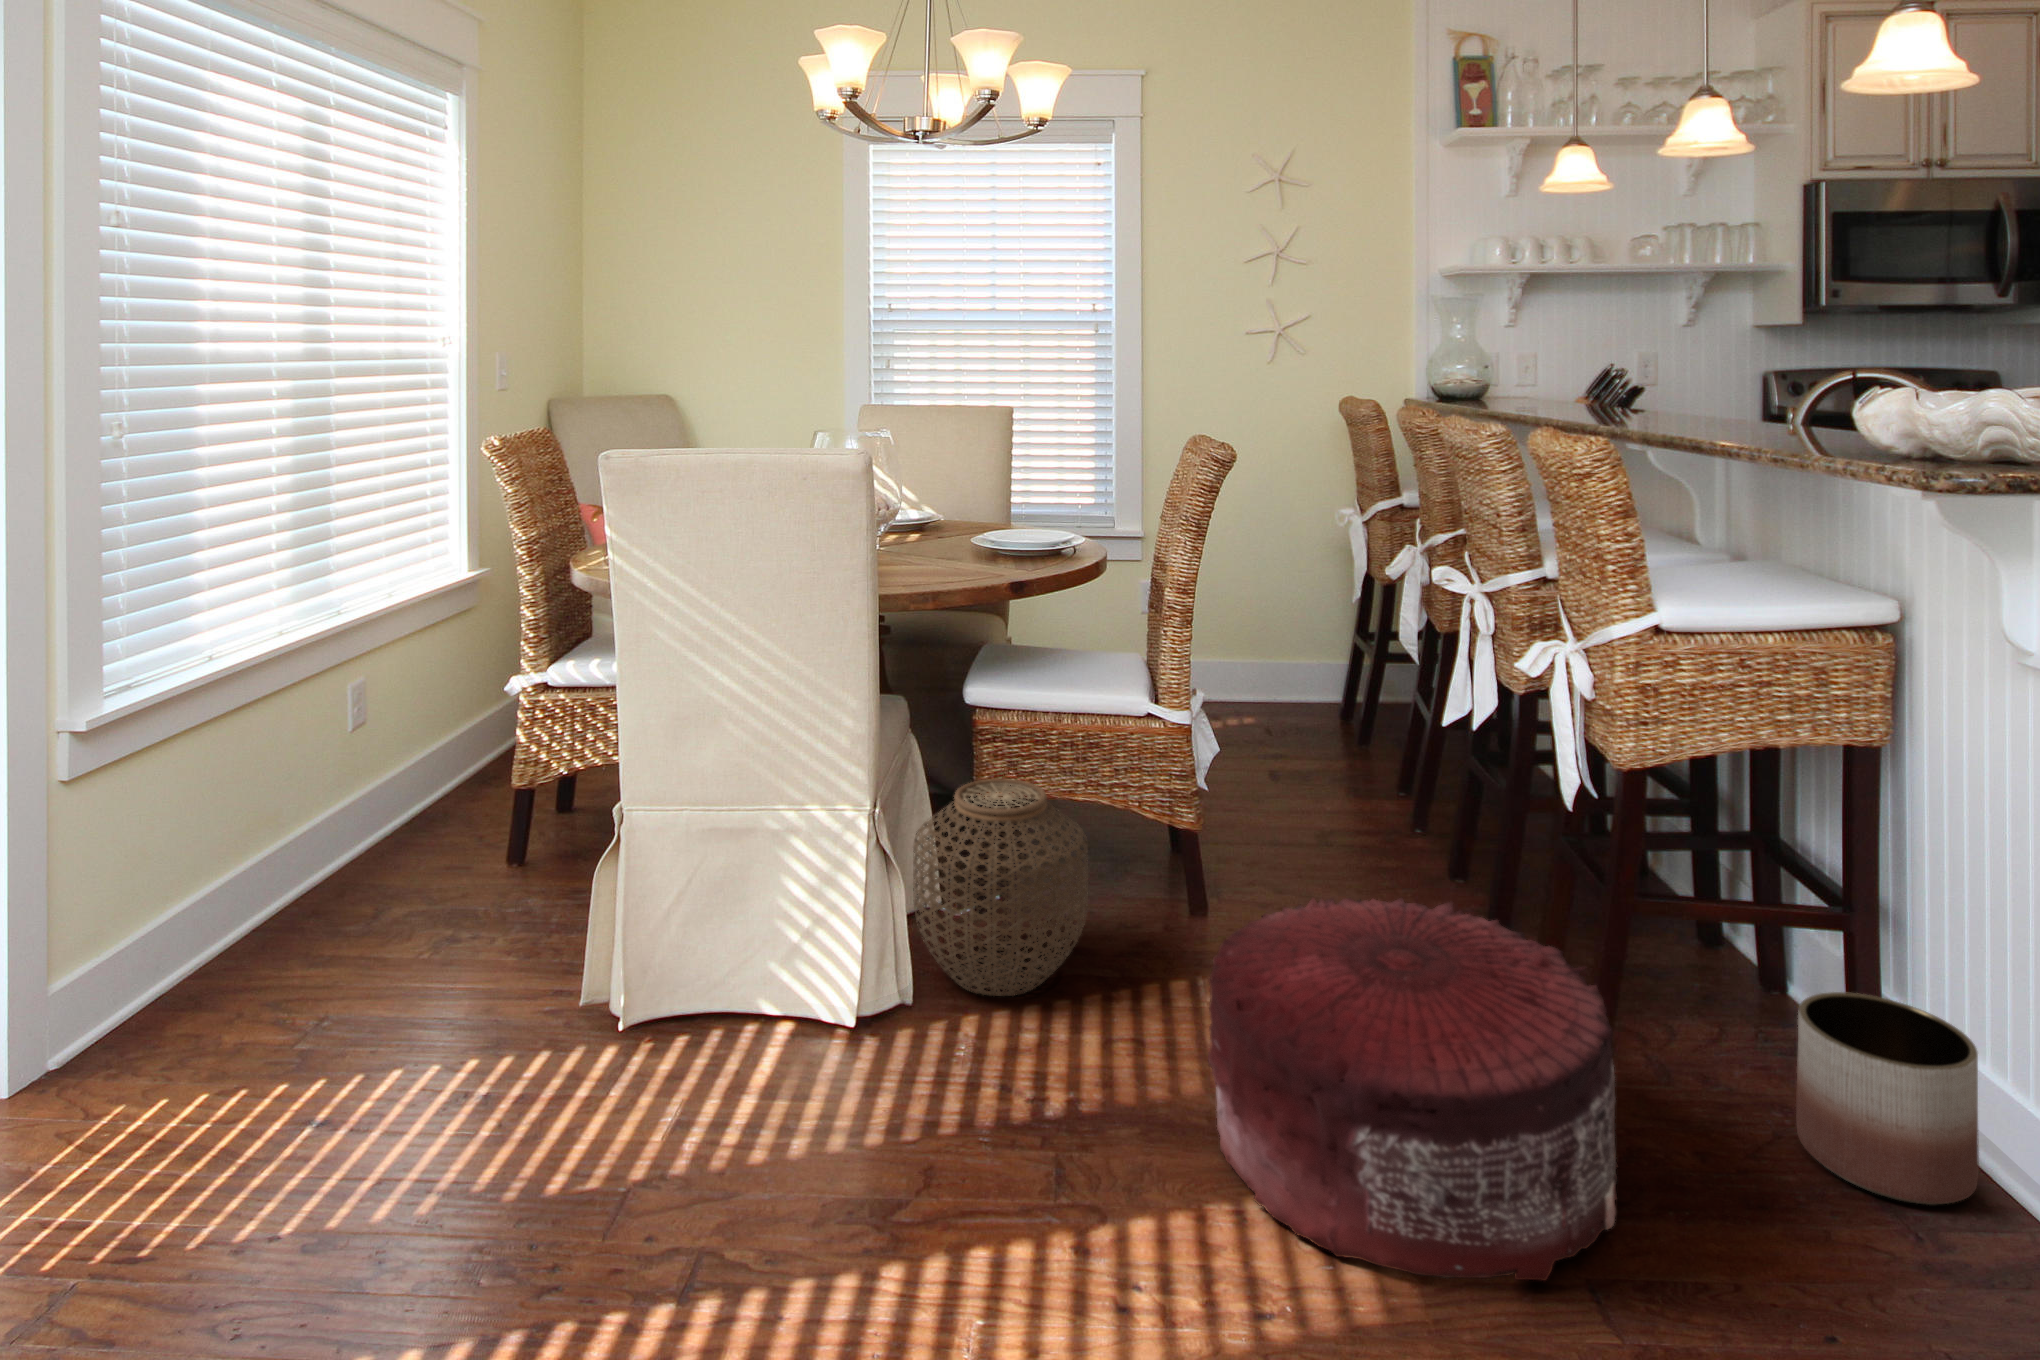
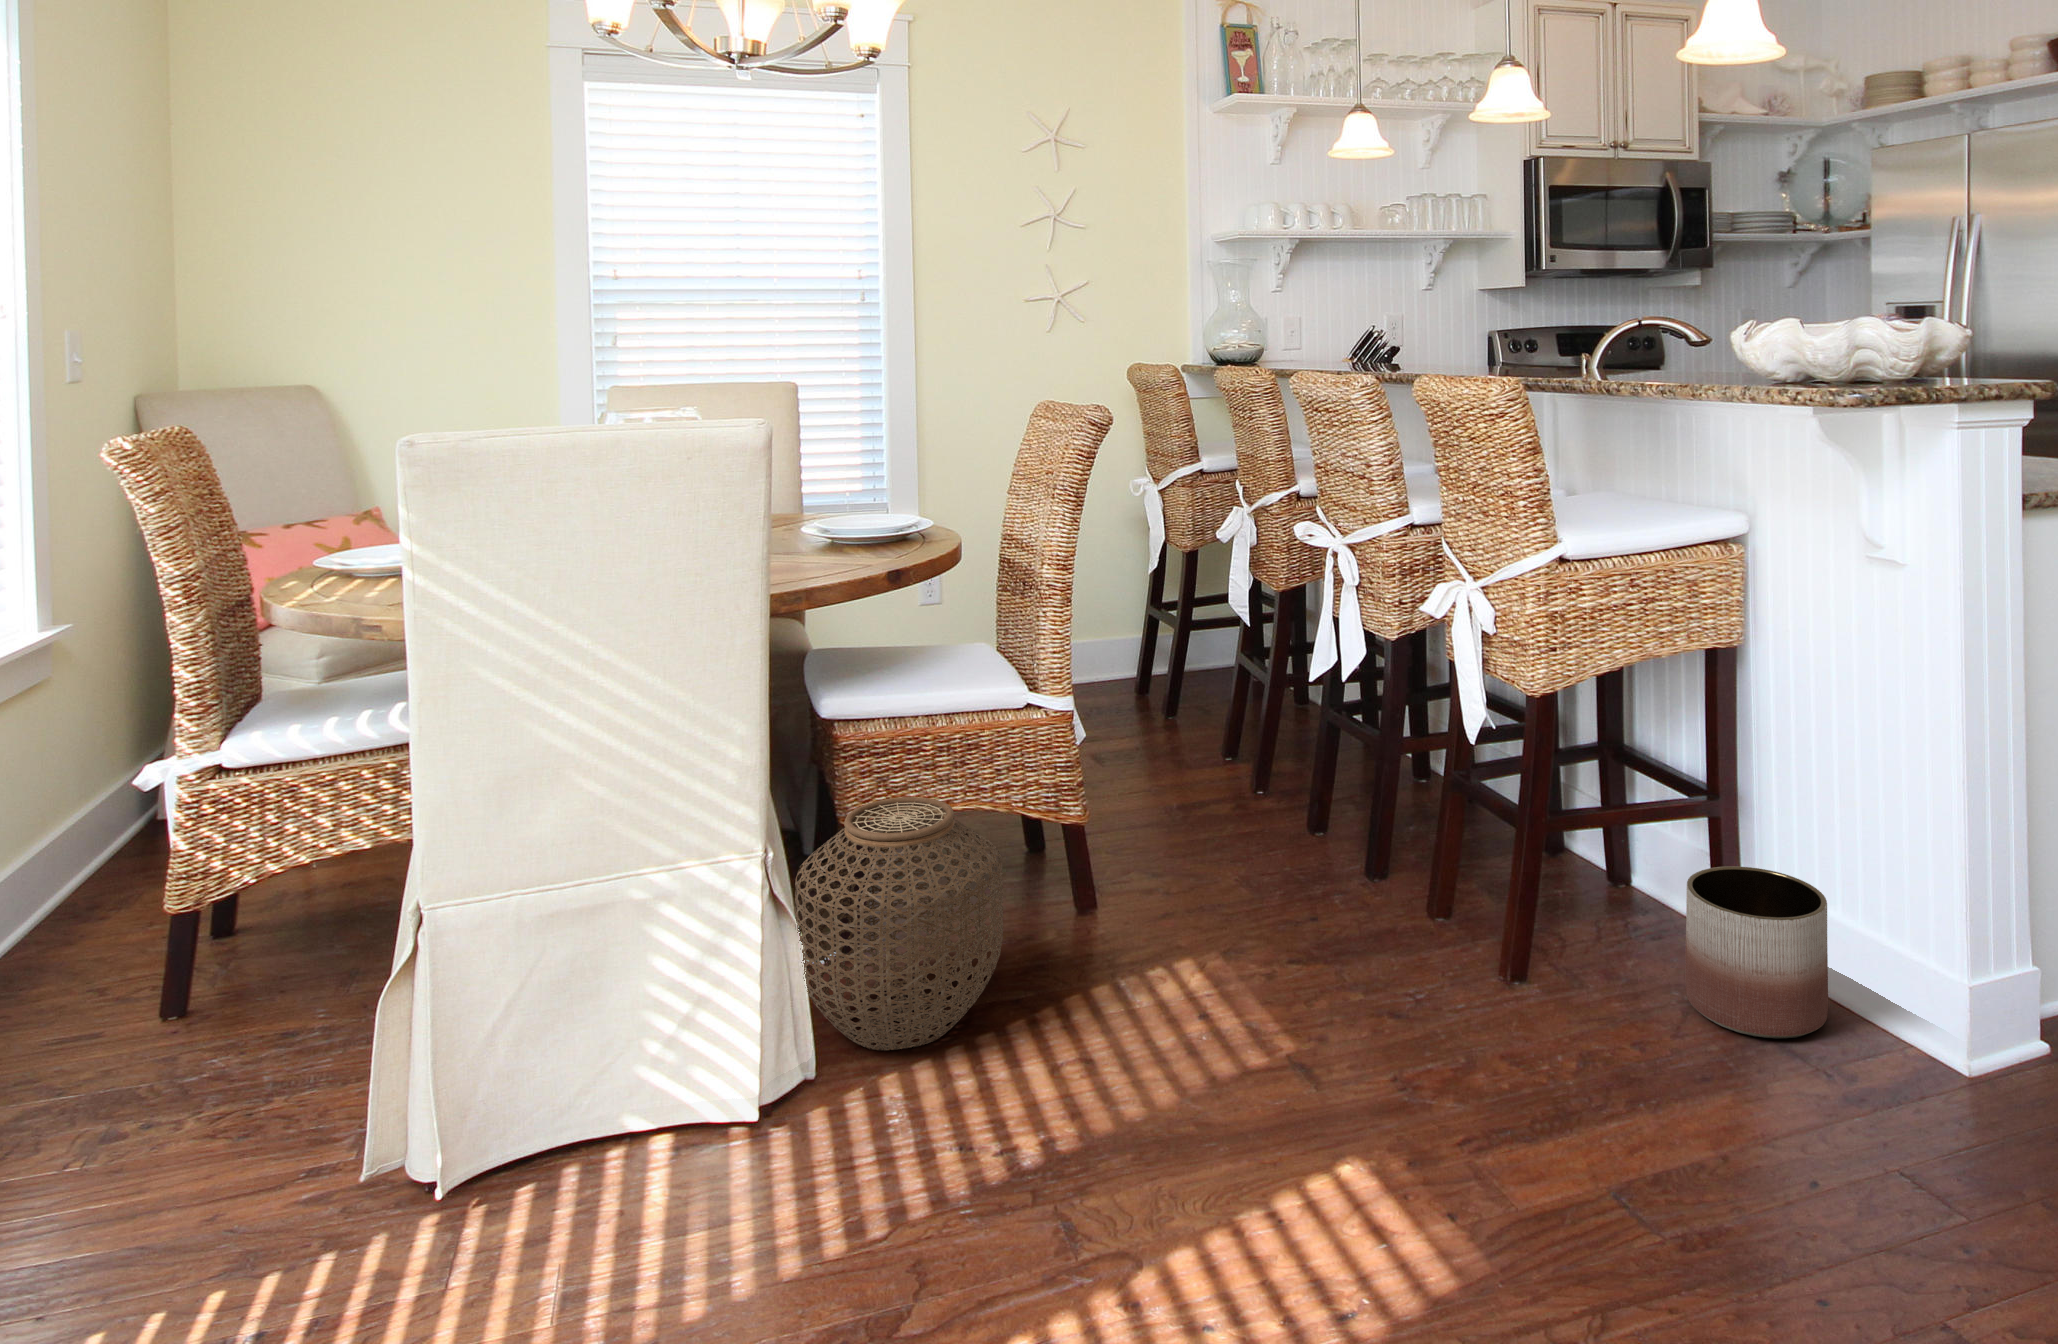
pouf: present [1208,898,1618,1281] -> none [1194,847,1596,1224]

